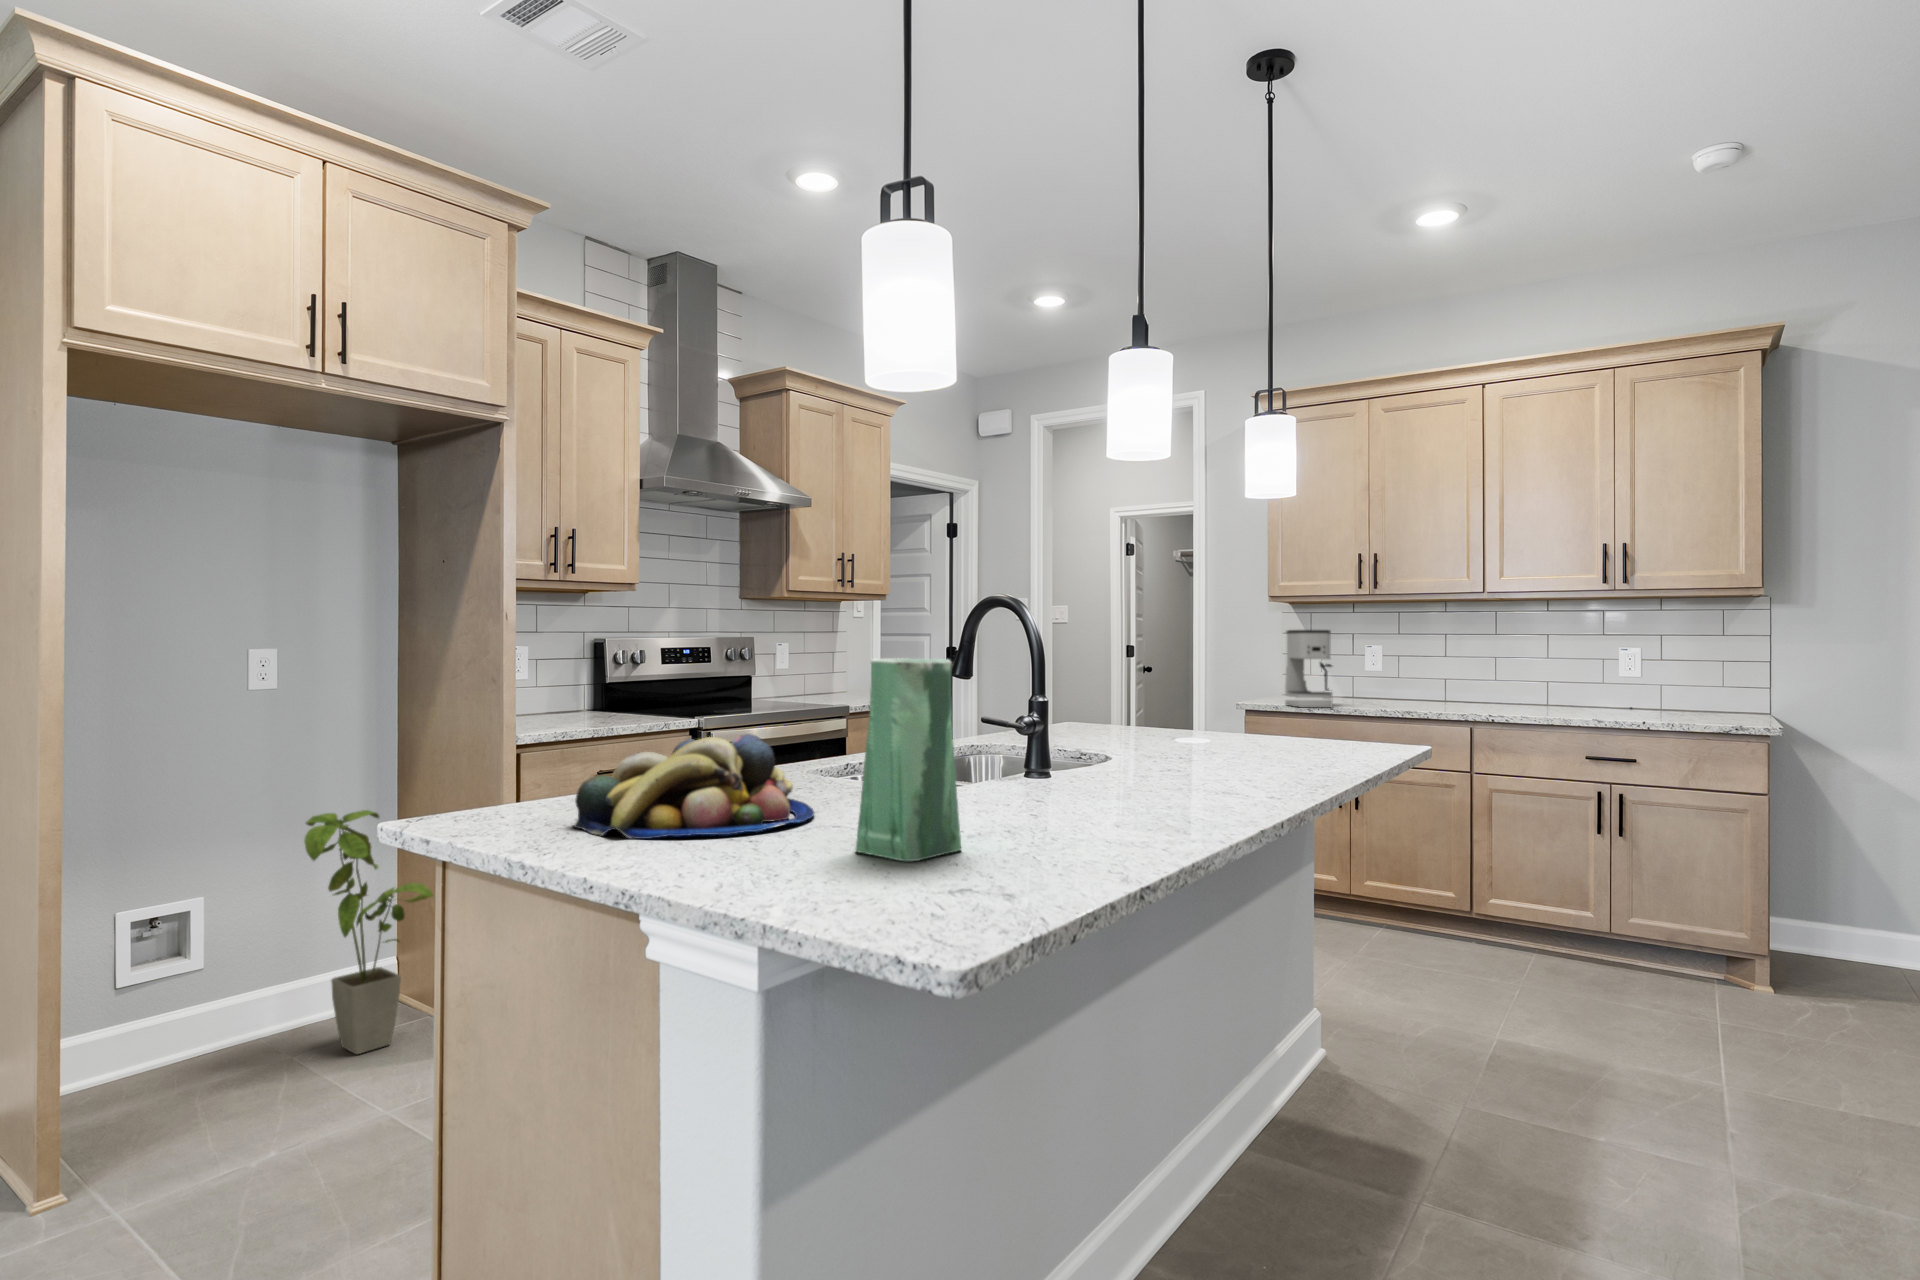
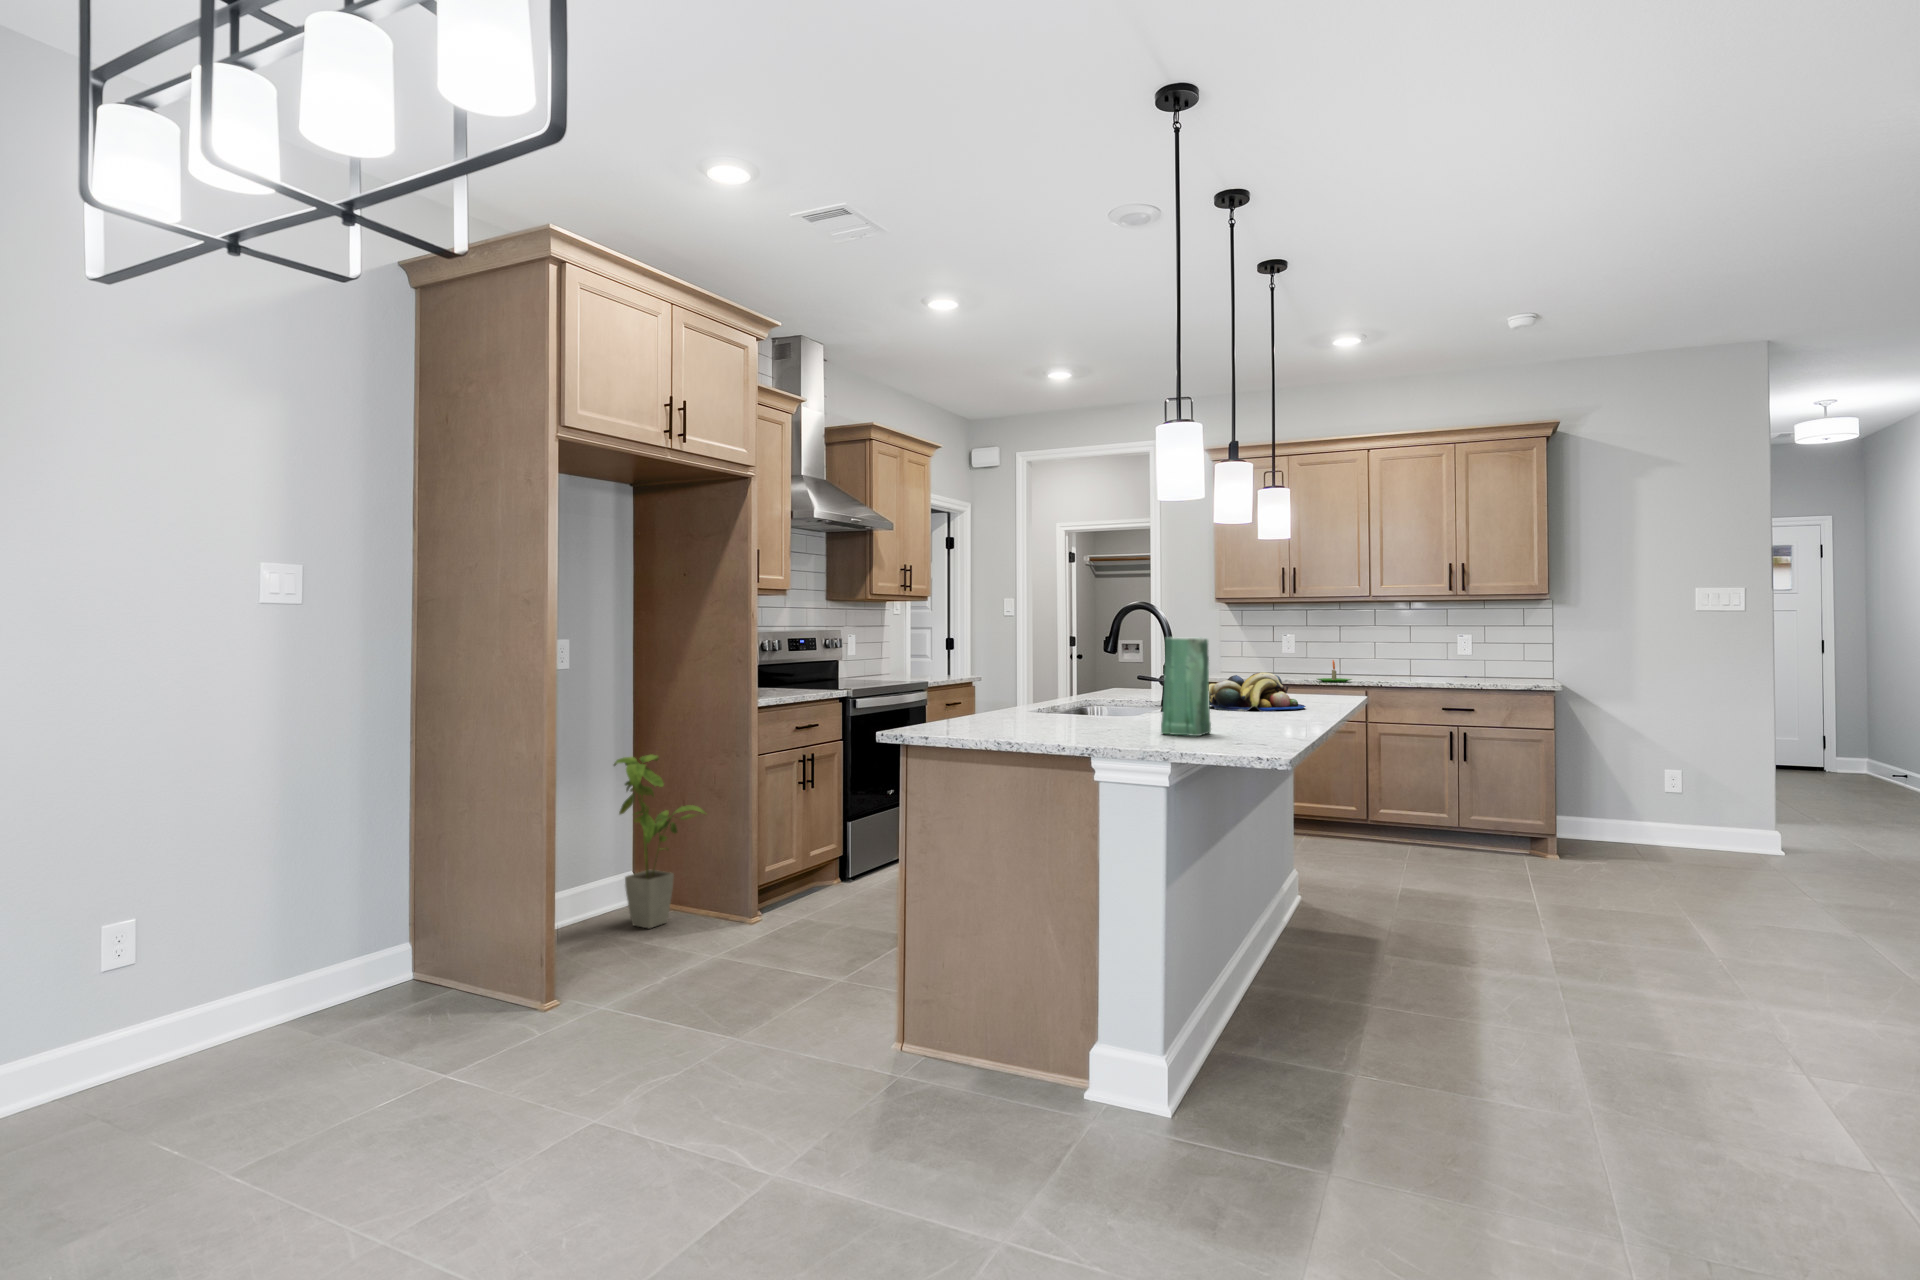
coffee maker: present [1285,630,1332,708] -> none [1223,623,1261,681]
candle: none [1410,681,1462,713] -> present [1317,660,1352,682]
fruit bowl: present [574,734,815,839] -> present [1209,672,1306,711]

